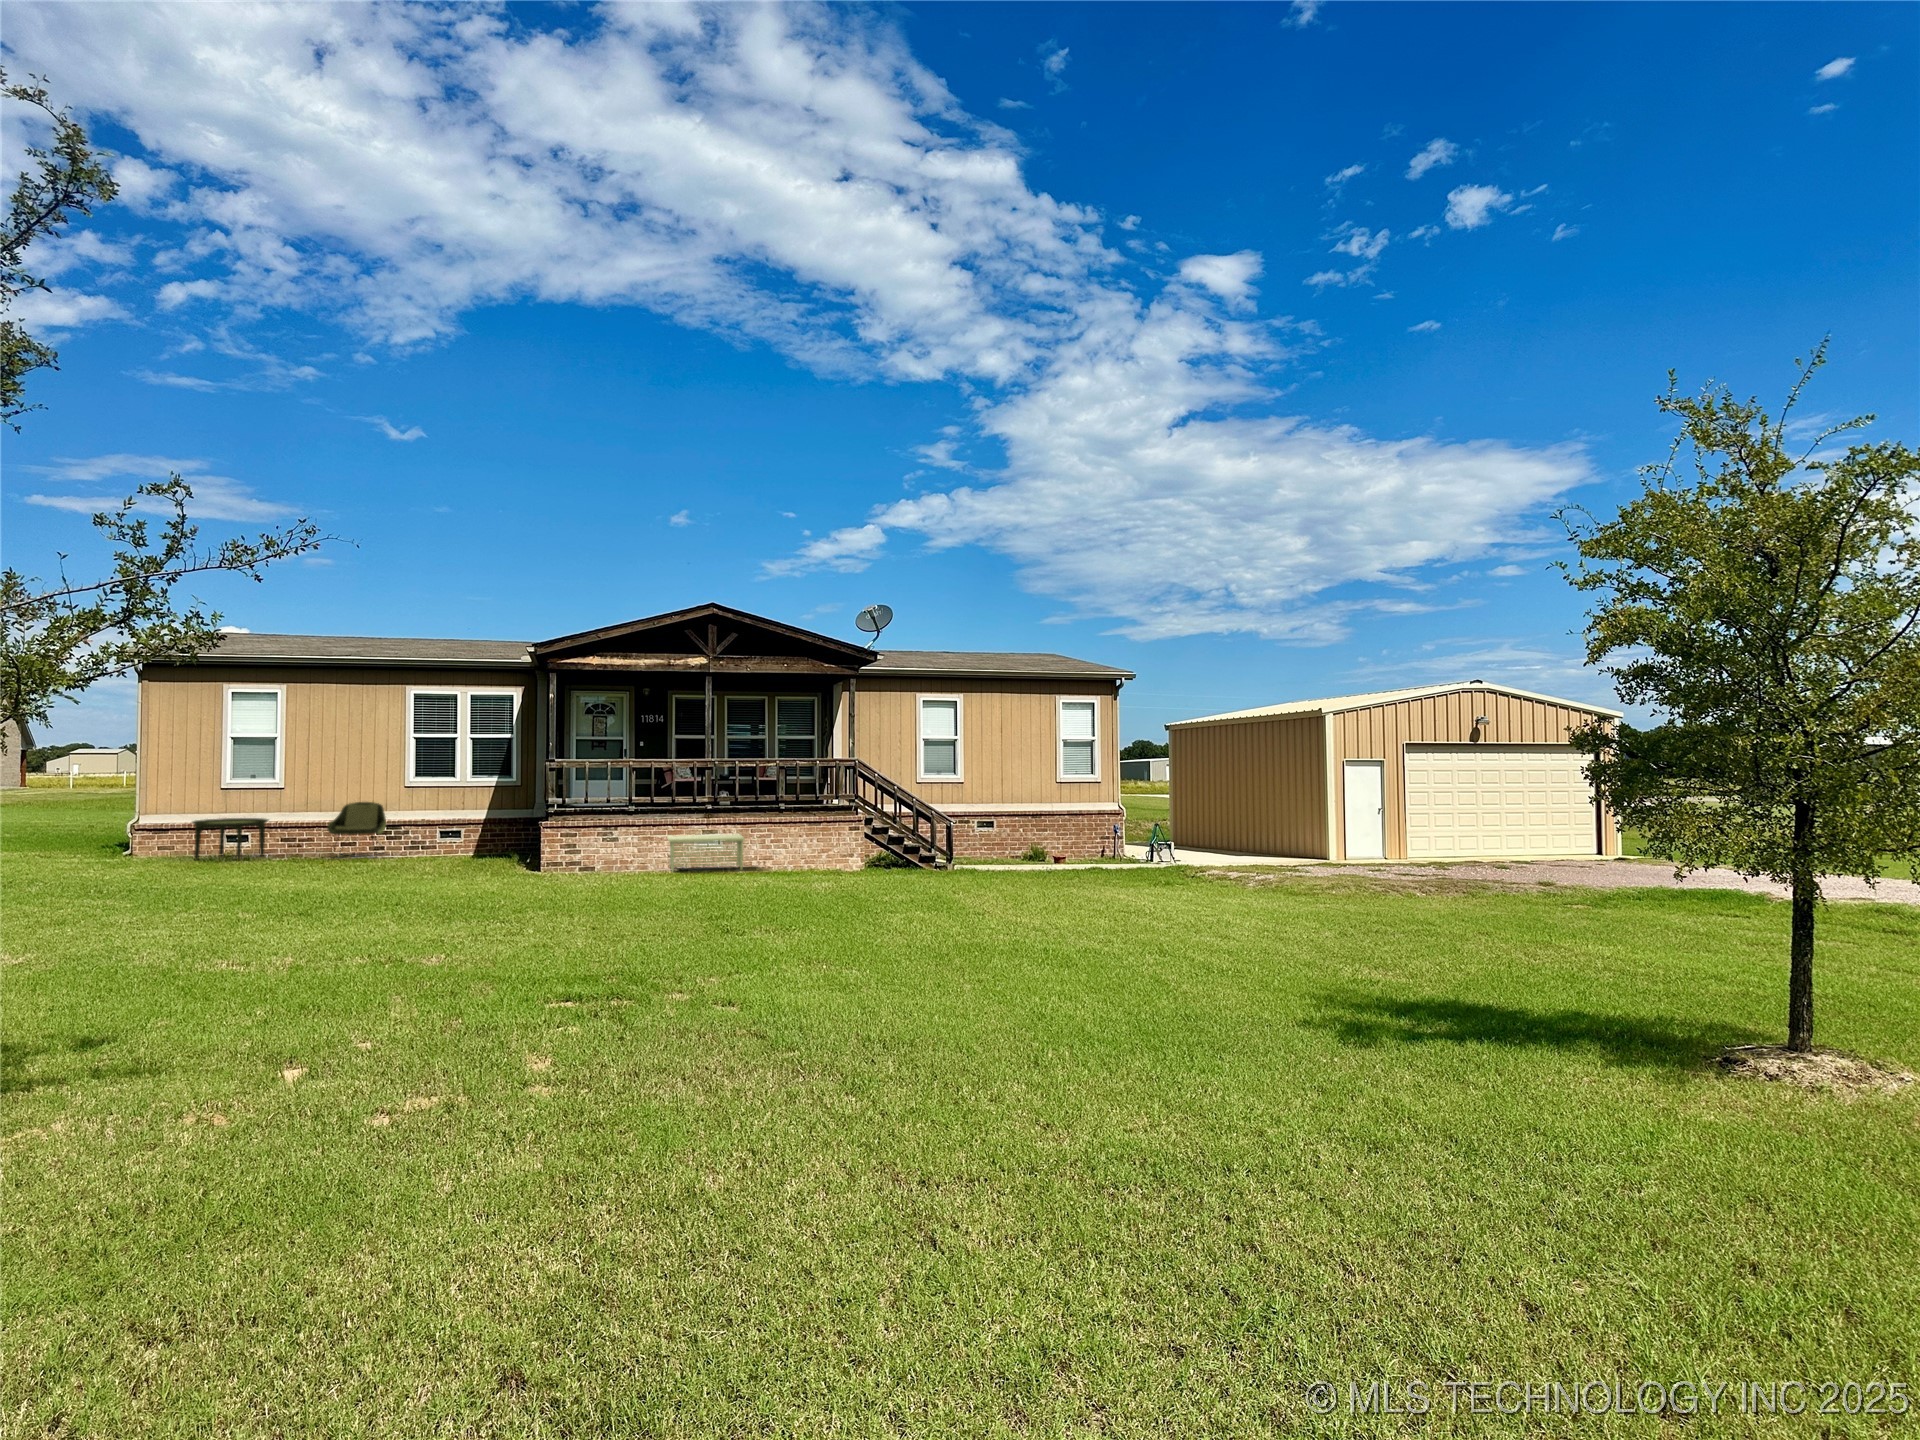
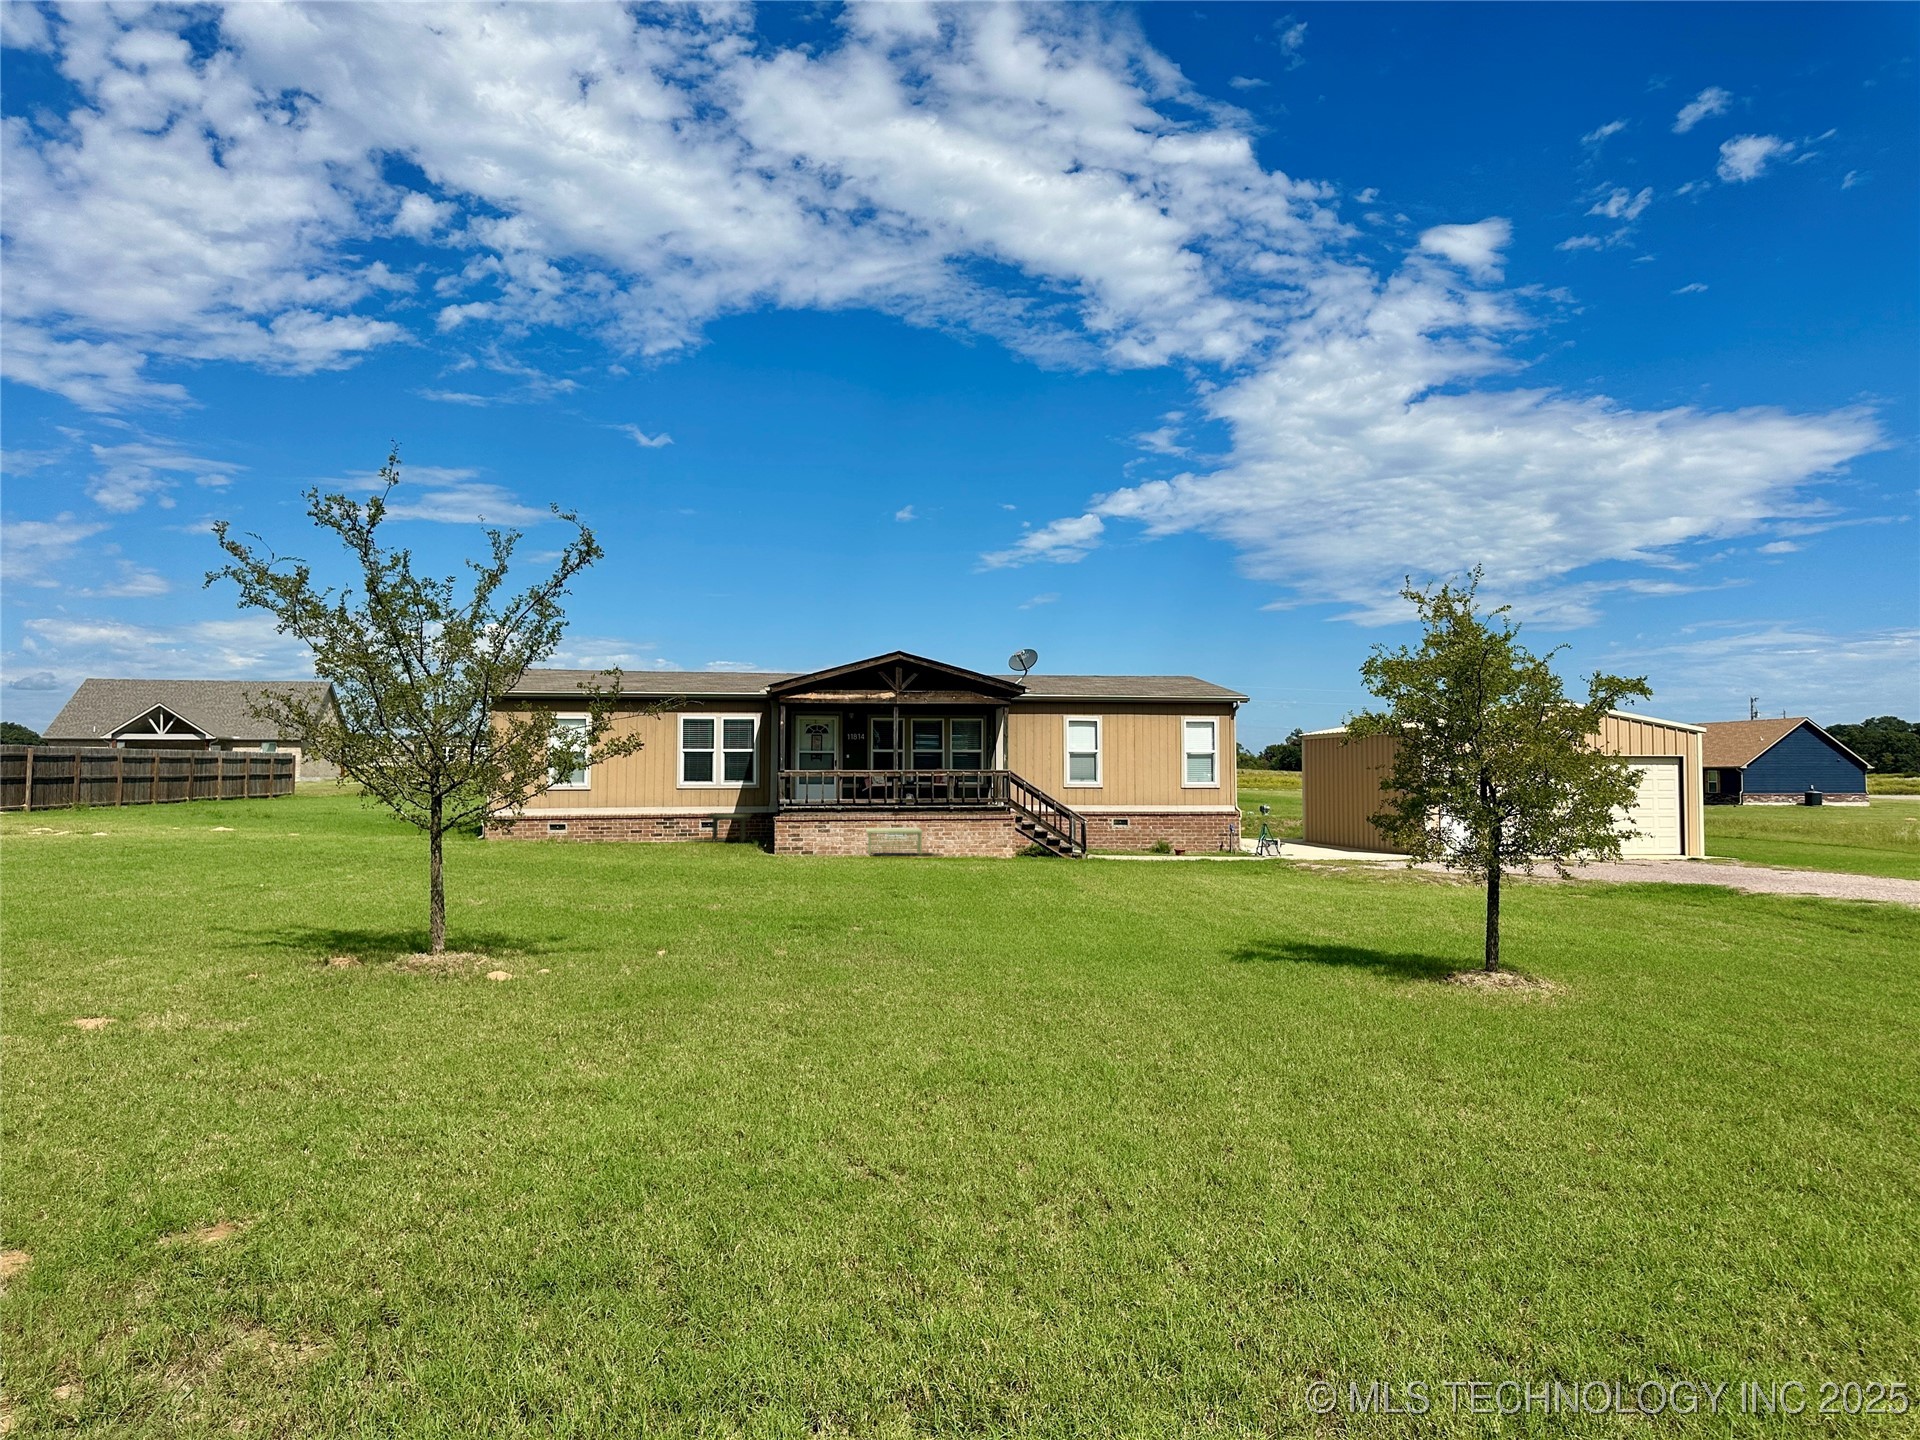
lounge chair: present [327,802,386,859] -> none [627,800,666,842]
round table: present [192,818,268,860] -> present [707,813,751,842]

